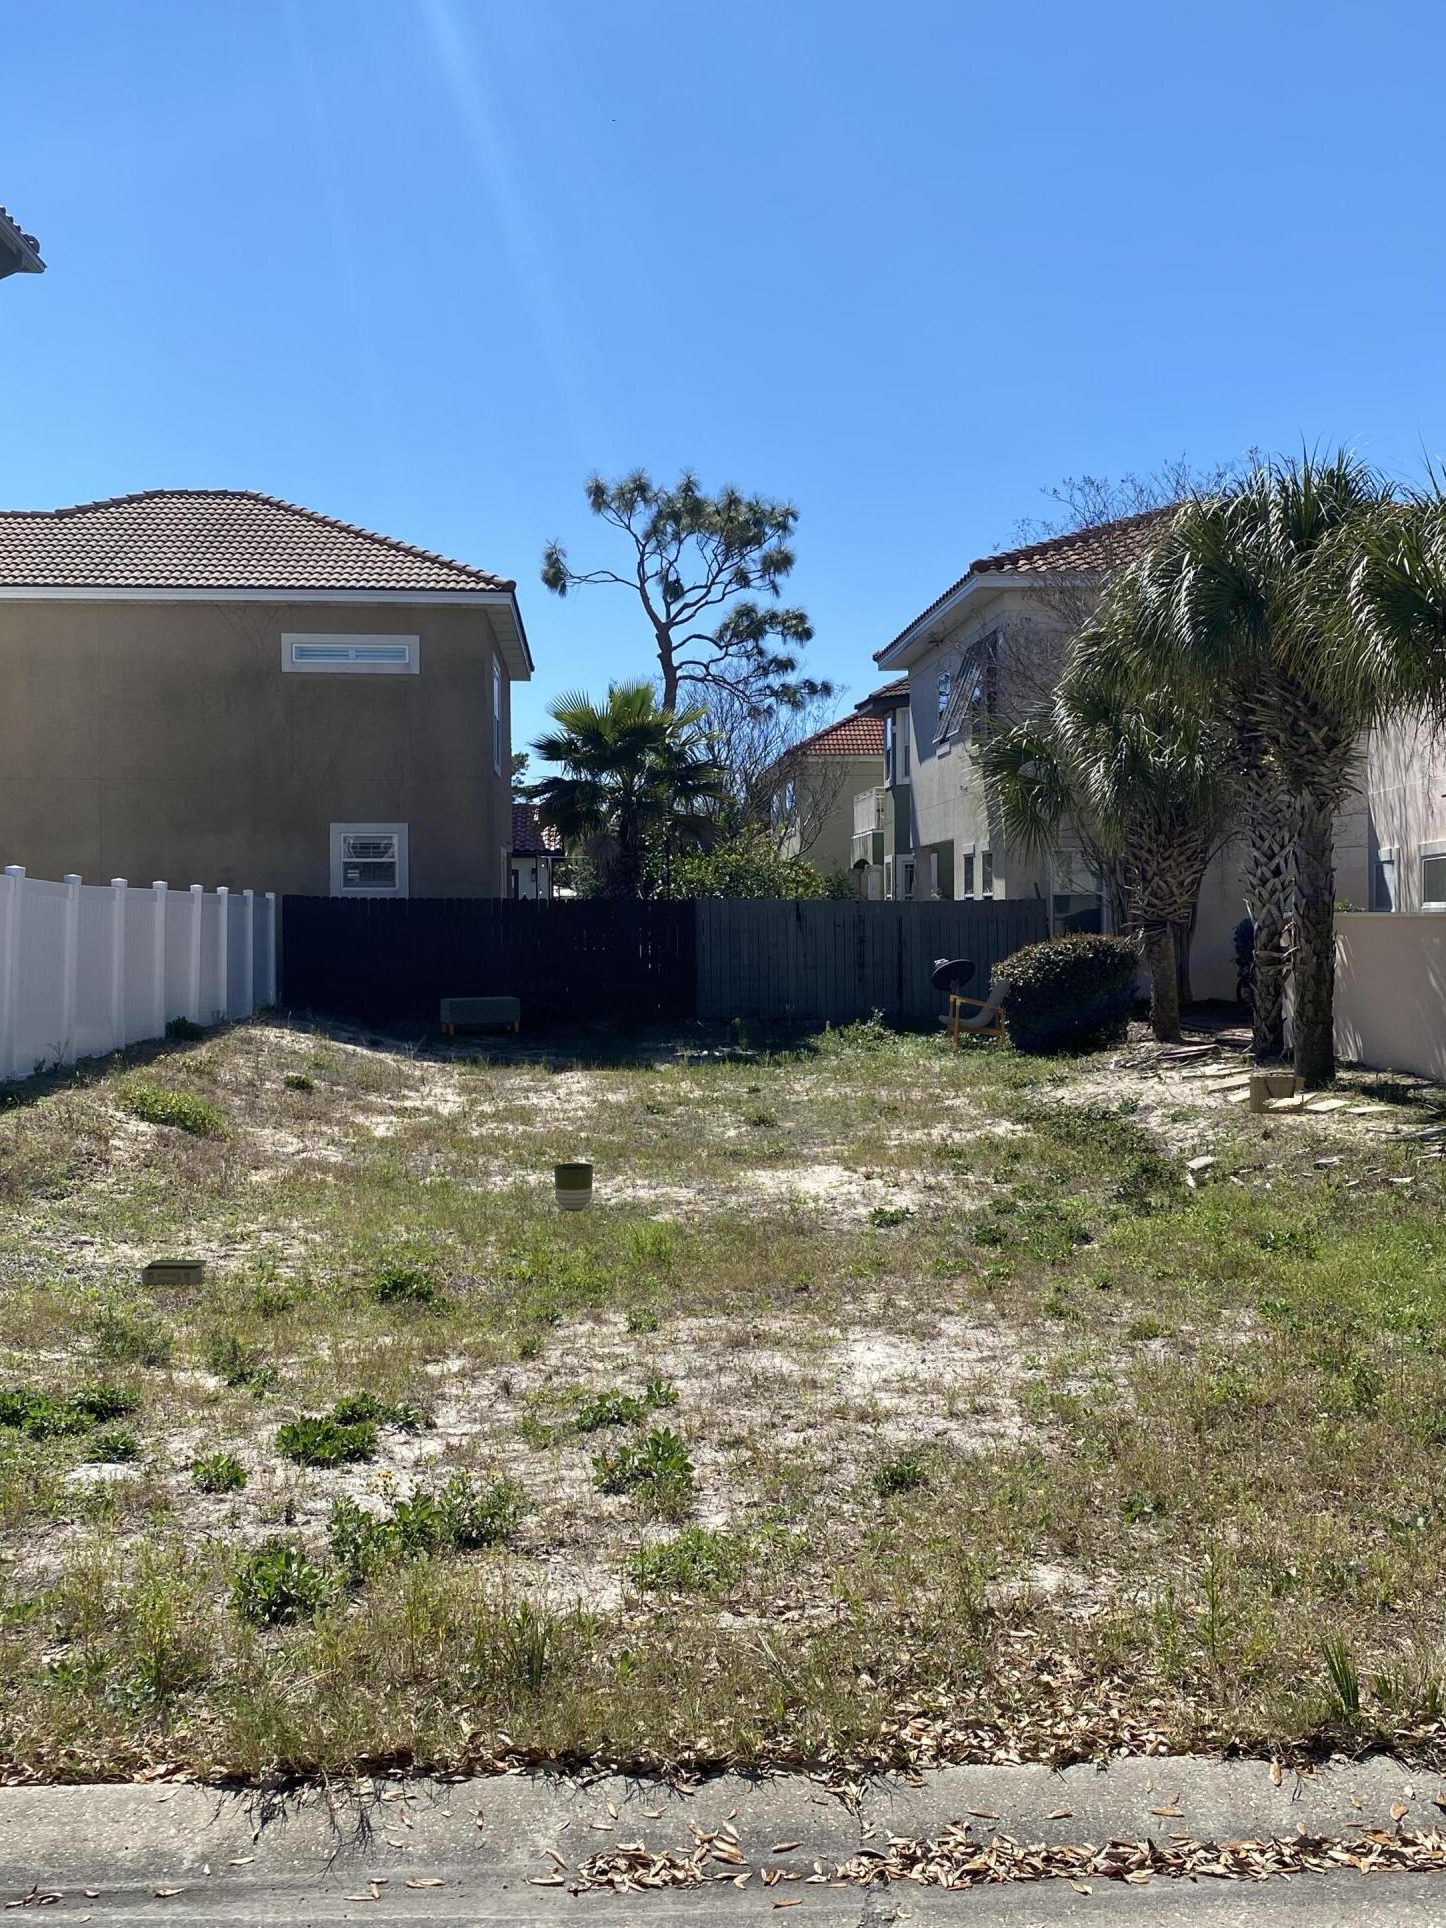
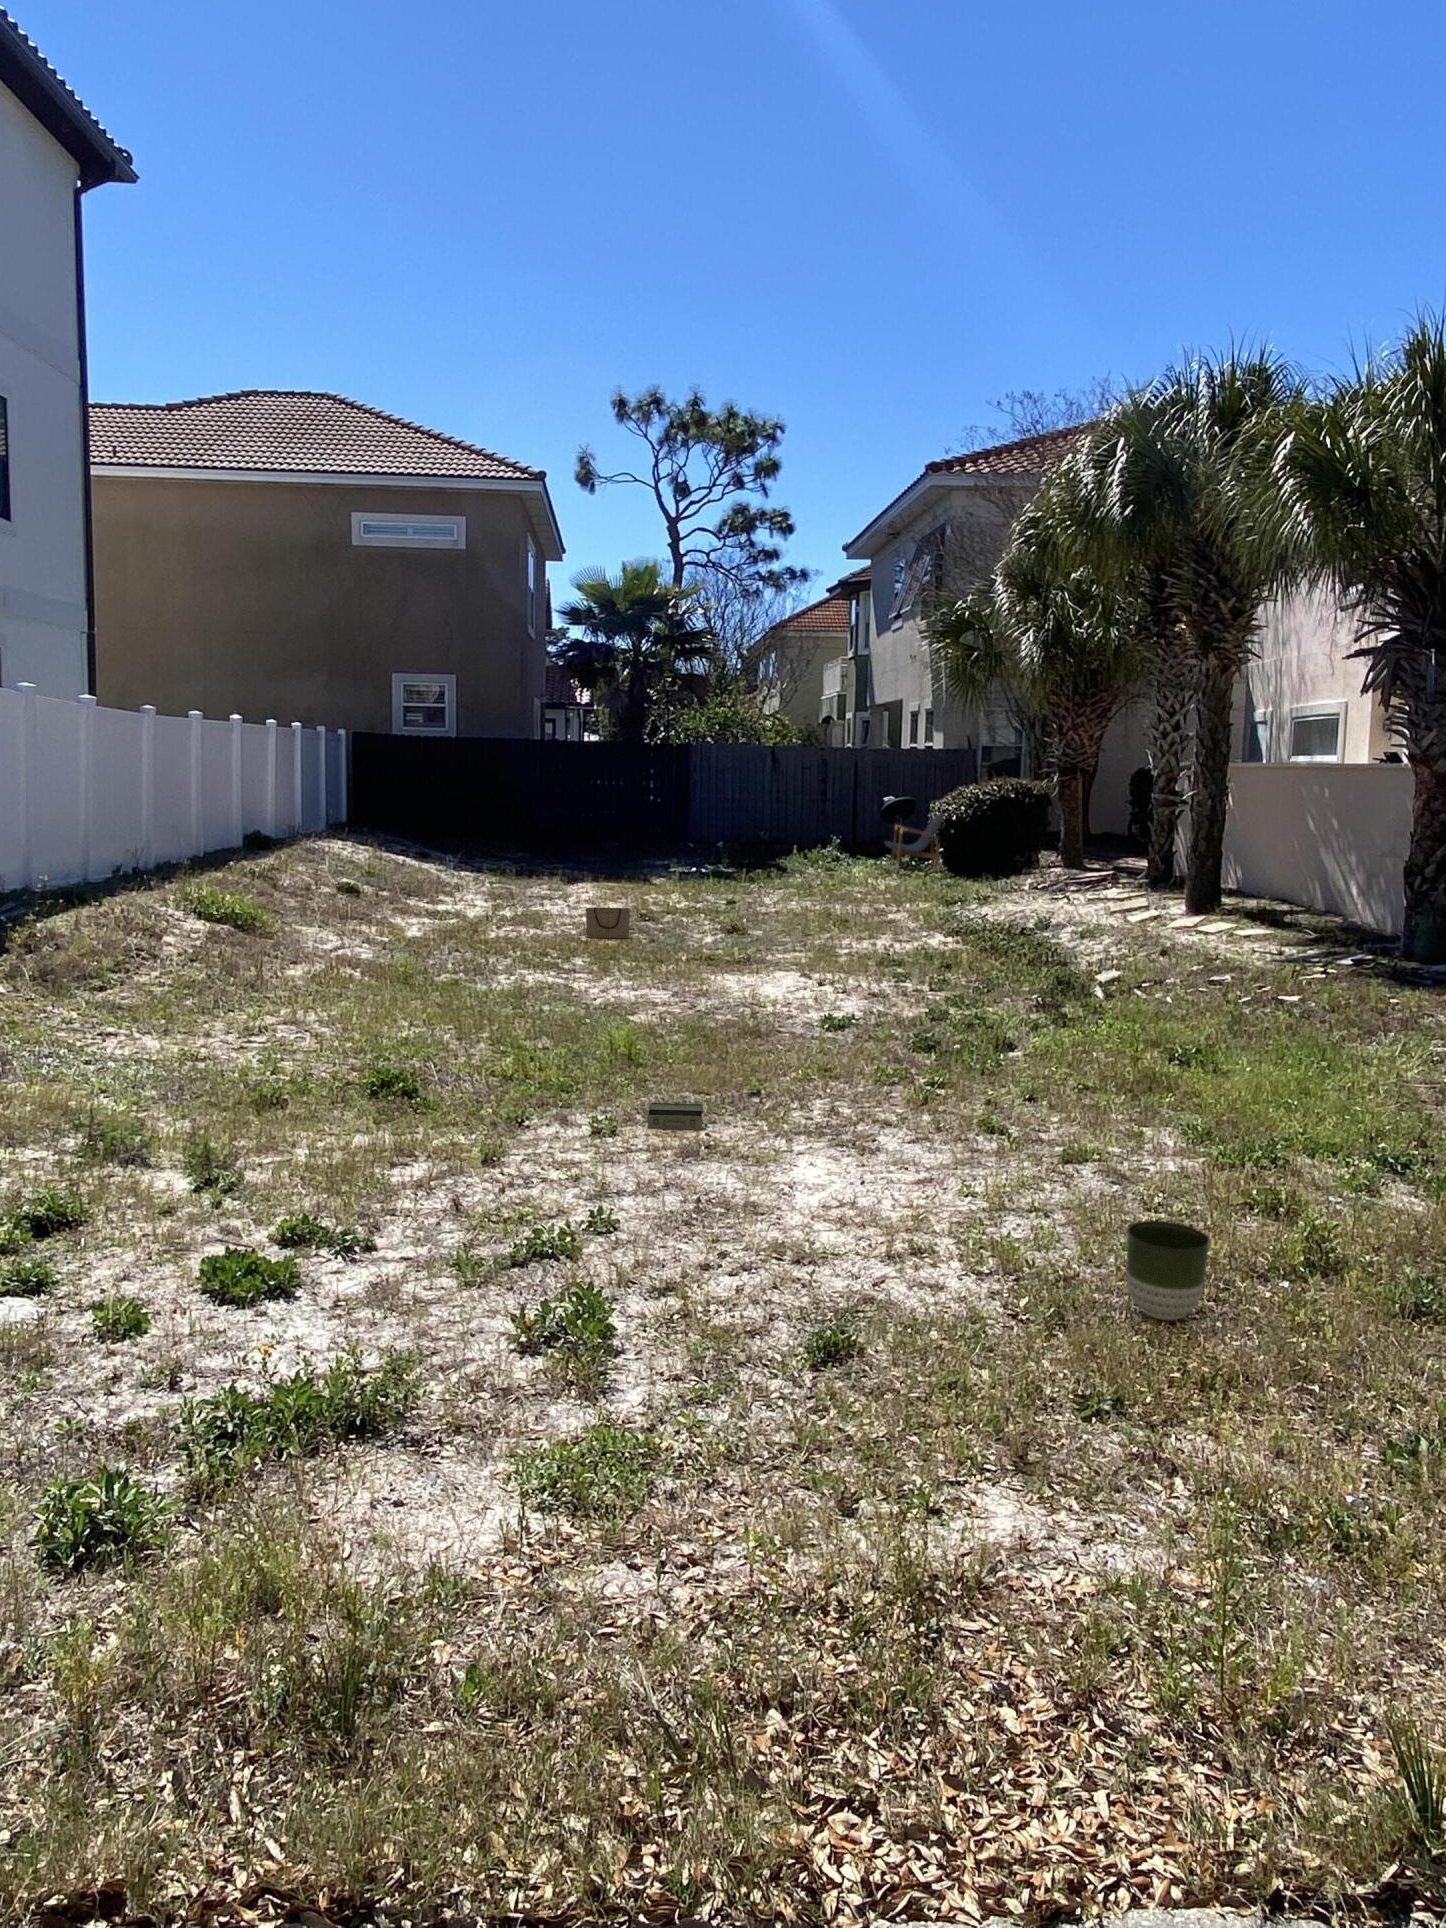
bench: present [441,997,520,1035] -> none [482,817,547,848]
basket: present [1248,1076,1305,1113] -> present [585,908,631,938]
planter: present [554,1163,593,1210] -> present [1127,1220,1210,1320]
toolbox: present [142,1260,208,1284] -> present [648,1103,703,1130]

